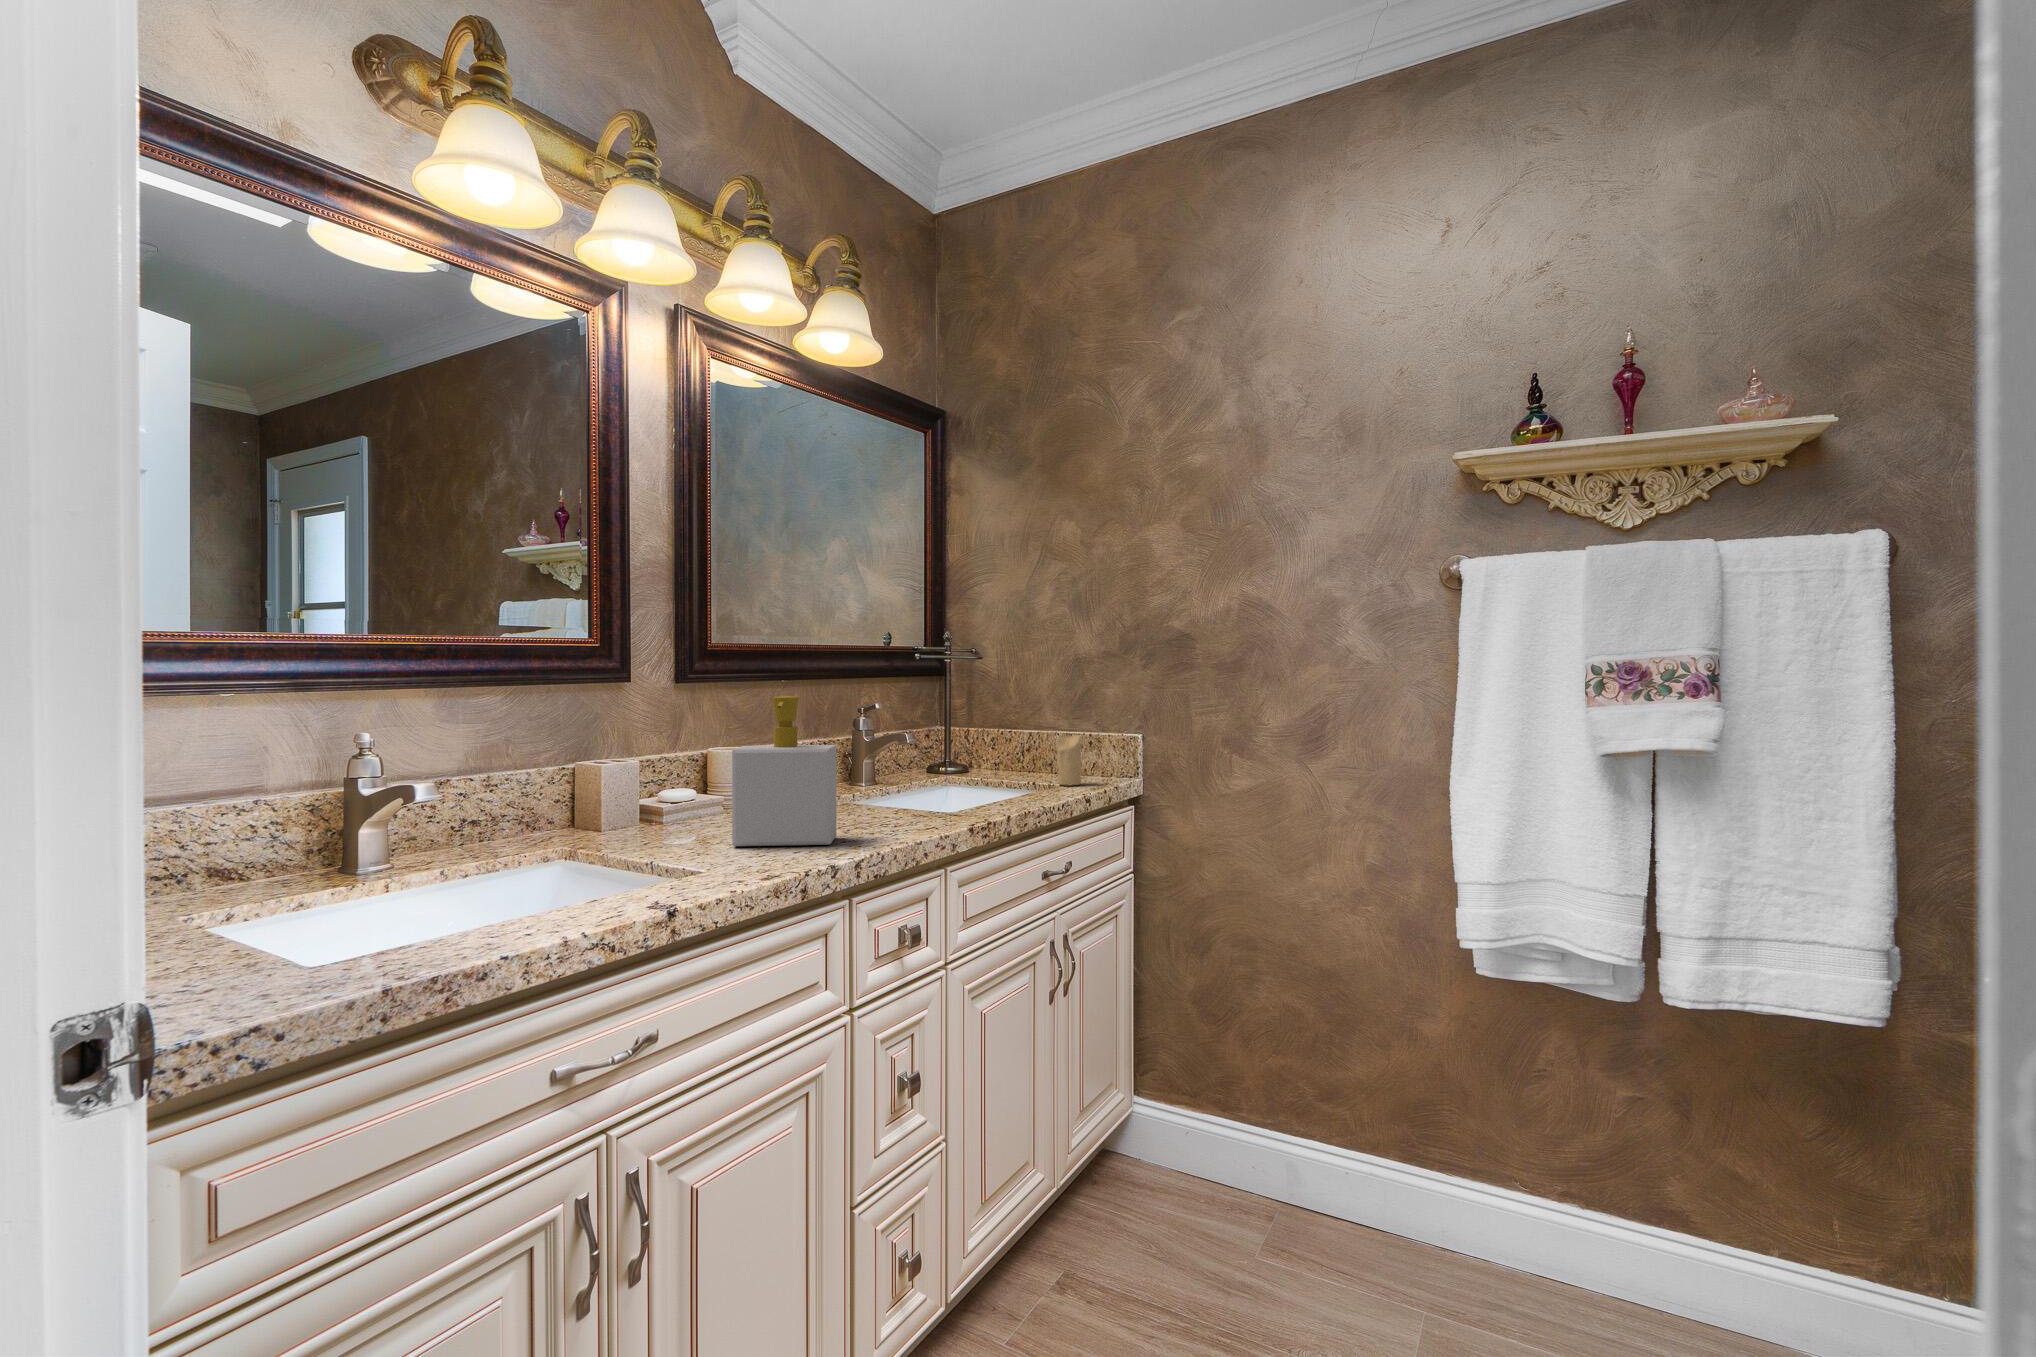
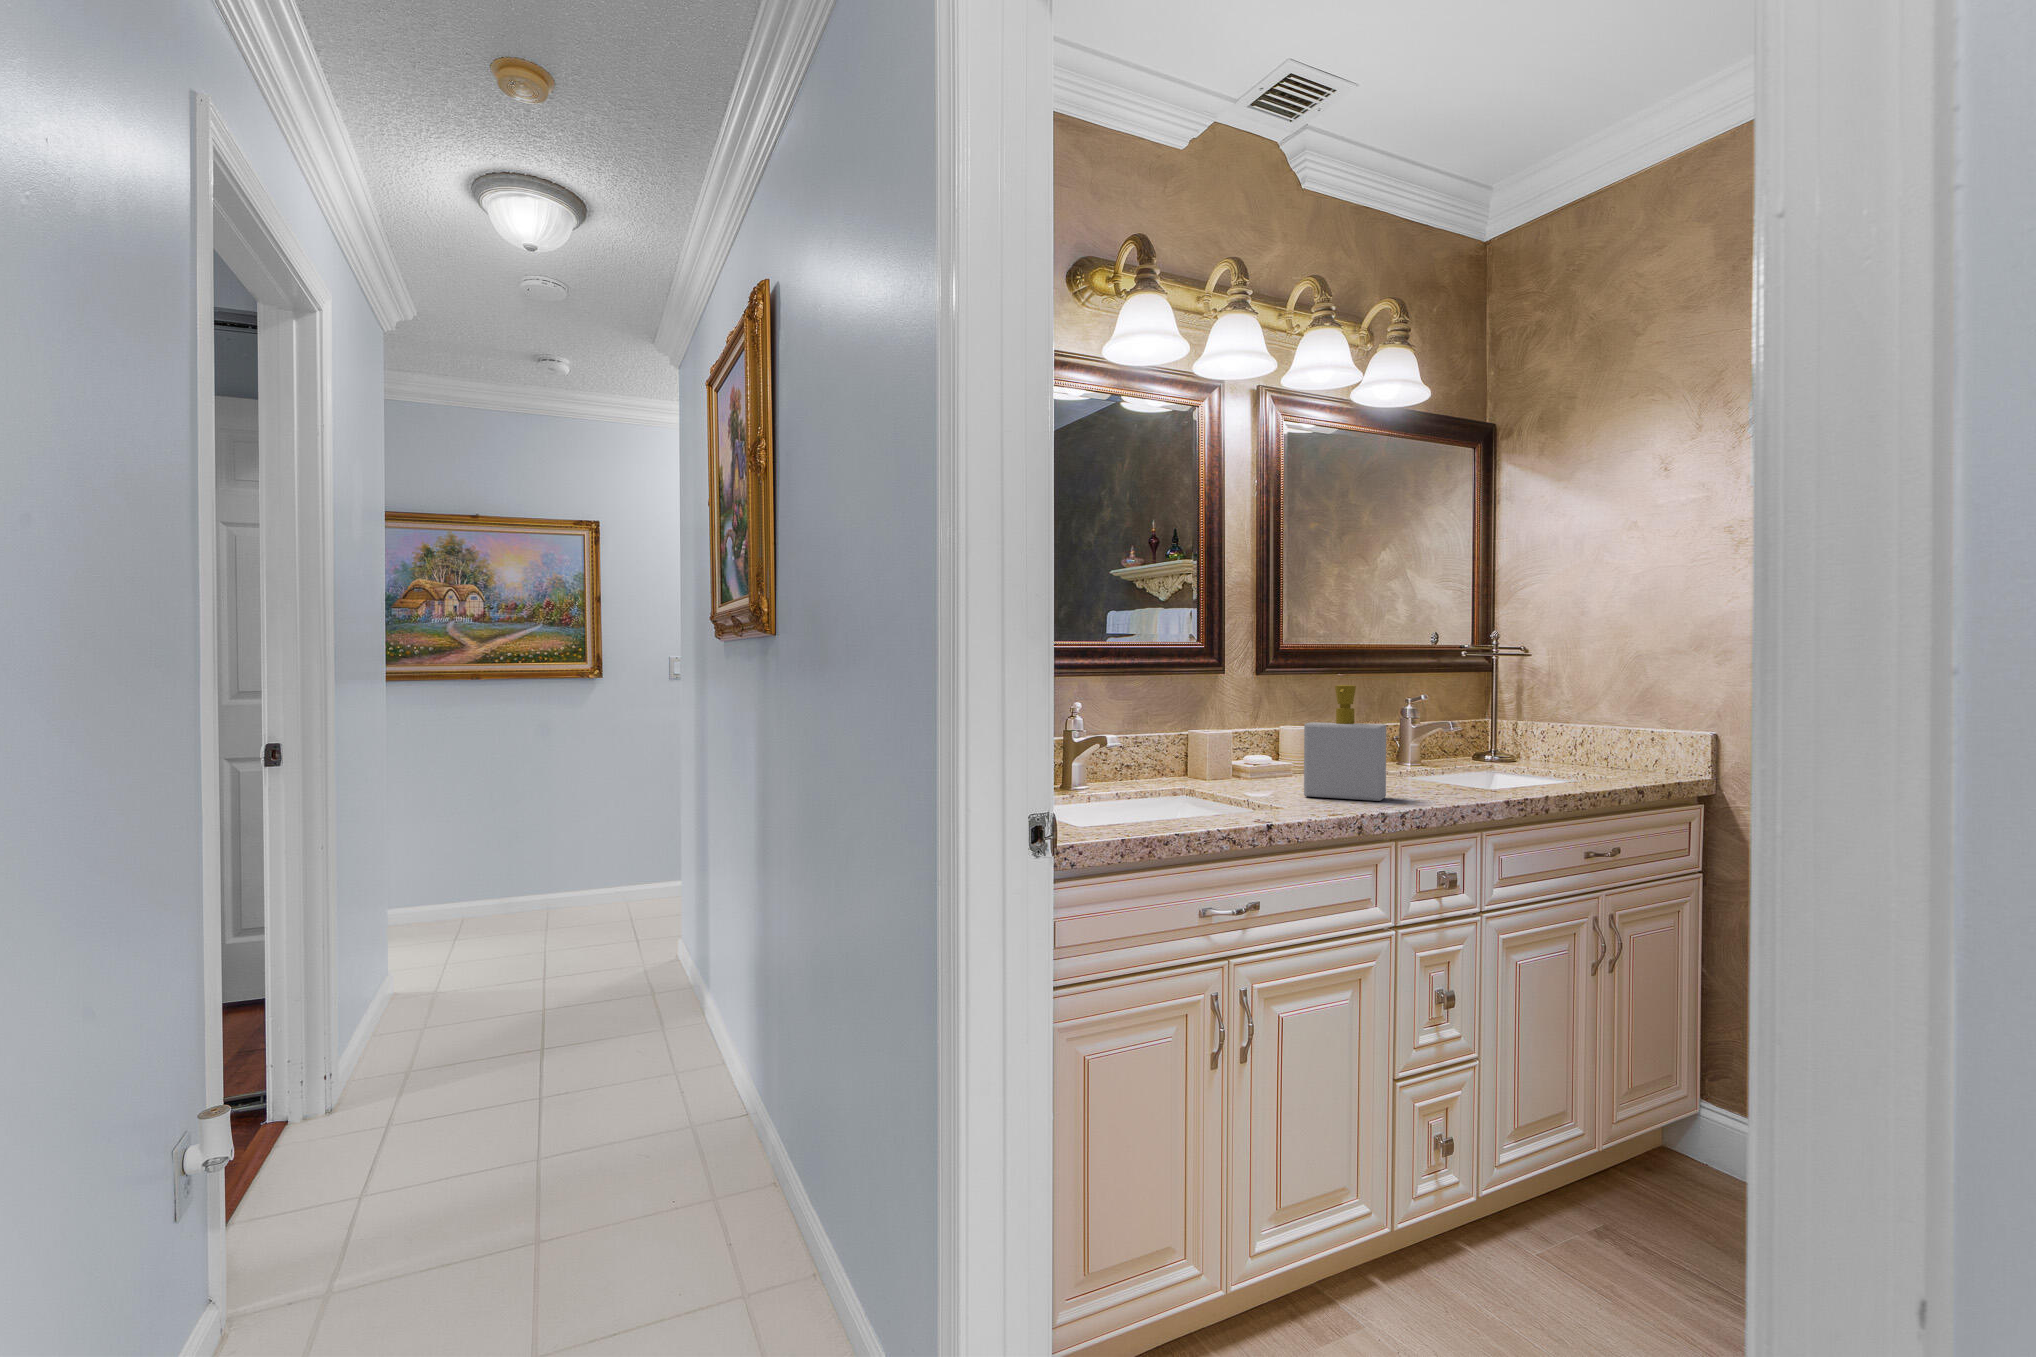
candle: present [1056,735,1081,785] -> none [1608,730,1636,778]

